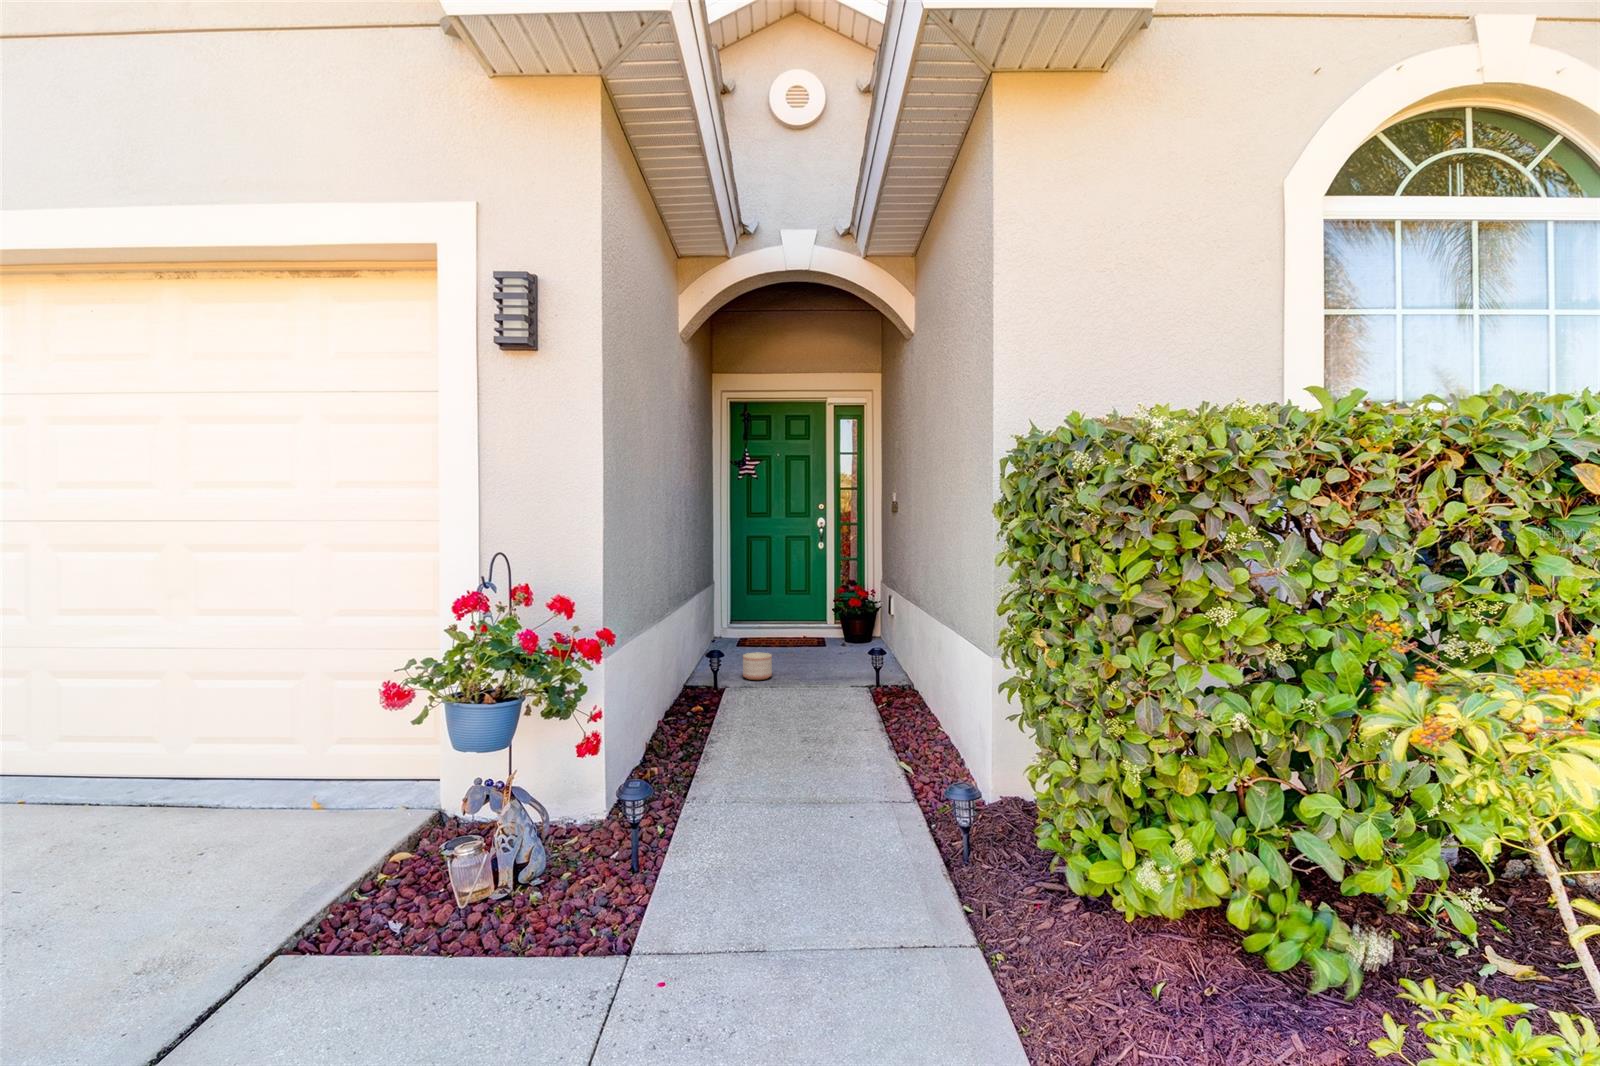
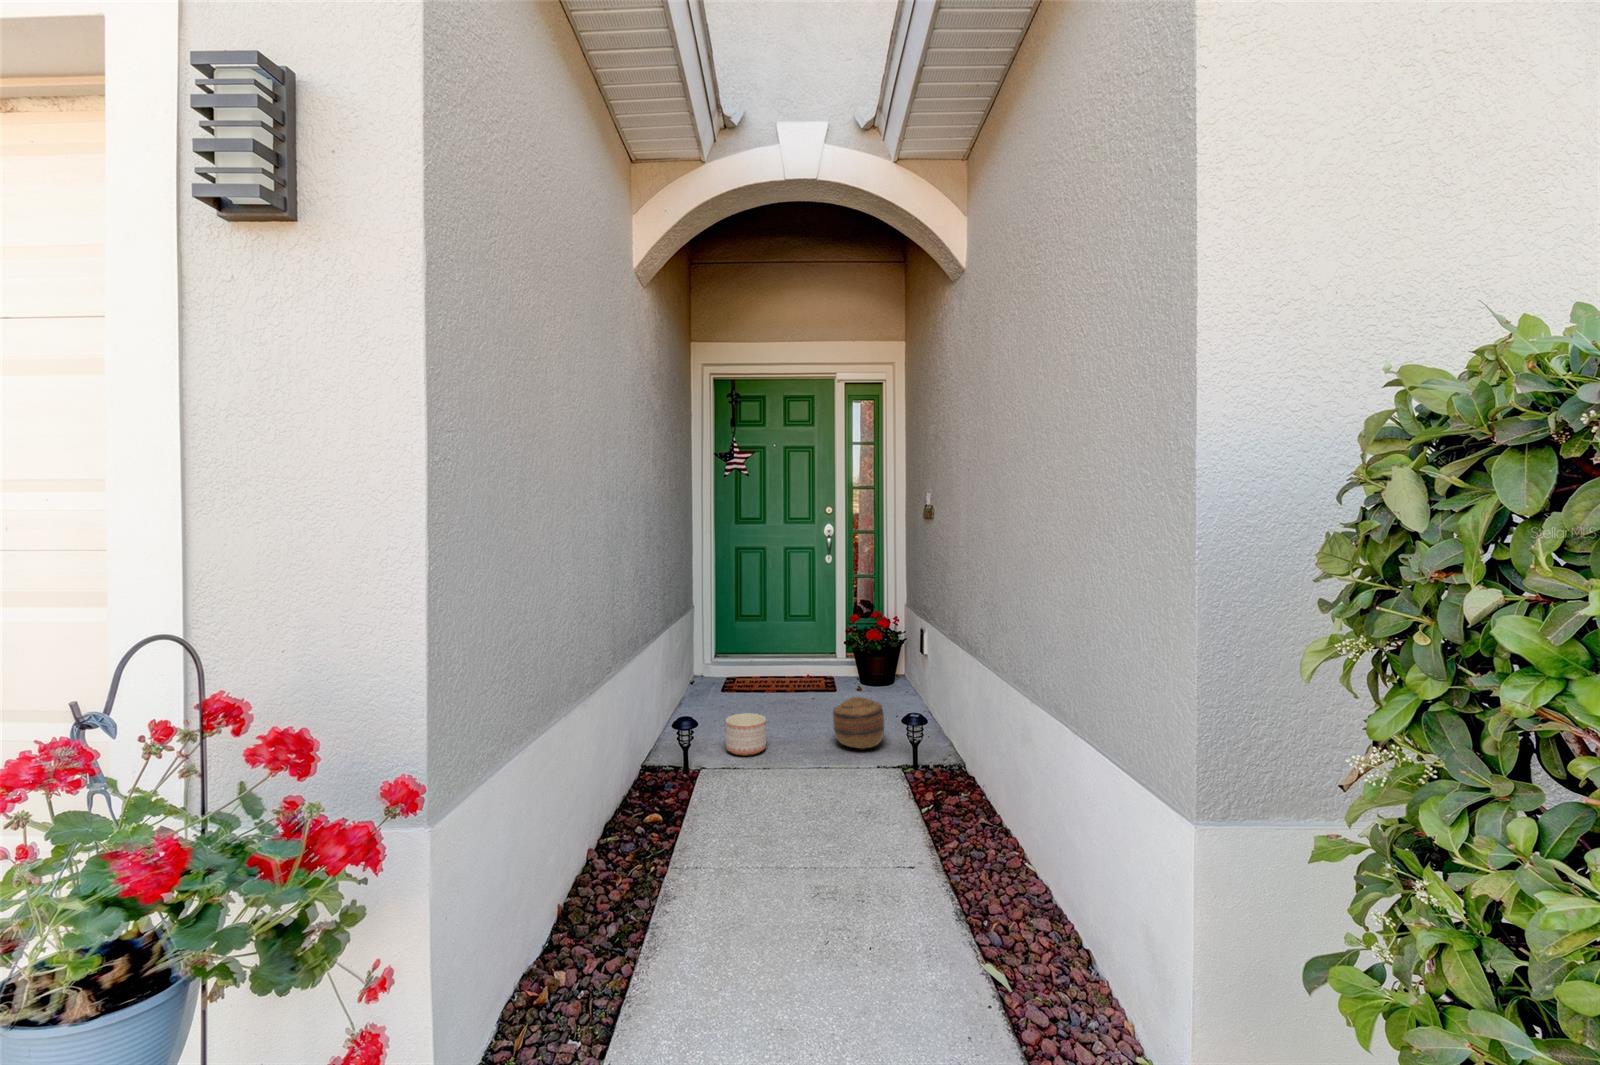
basket: none [820,640,858,677] -> present [833,697,884,749]

